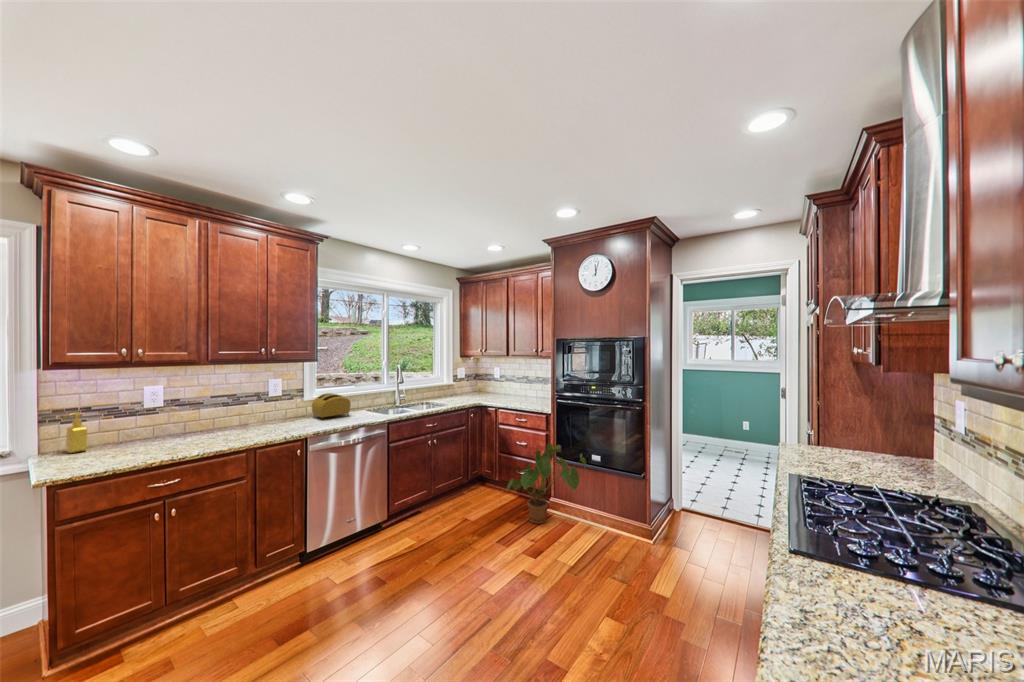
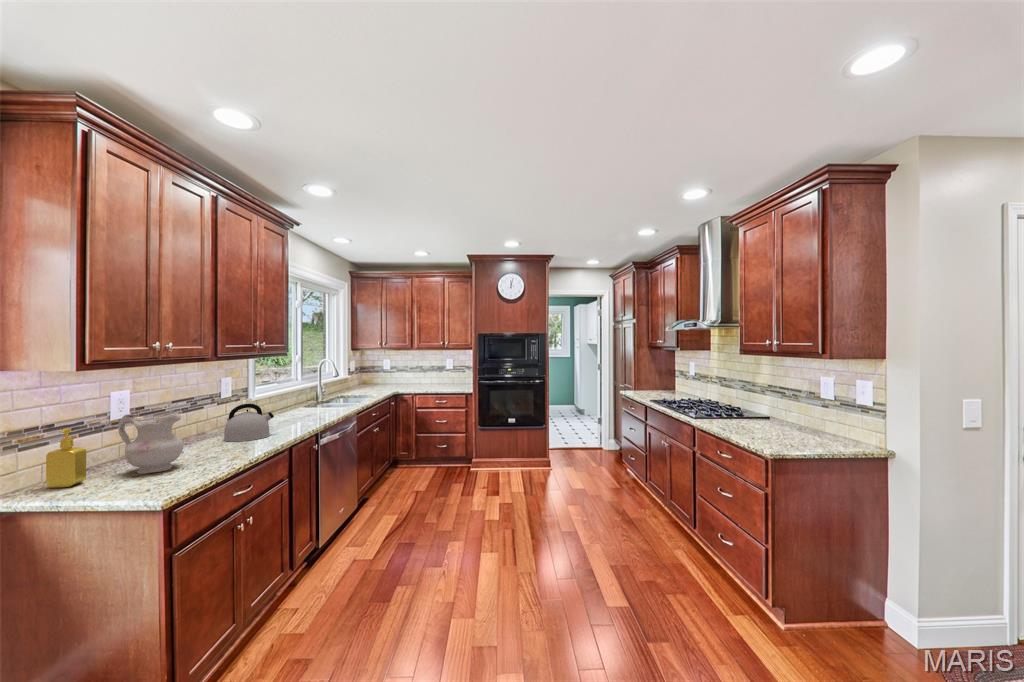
toaster: present [312,393,351,419] -> none [267,390,308,420]
kettle: none [230,405,270,436] -> present [224,404,274,442]
ceramic pitcher: none [108,407,154,453] -> present [118,413,183,474]
house plant: present [507,444,586,524] -> none [458,416,522,483]

